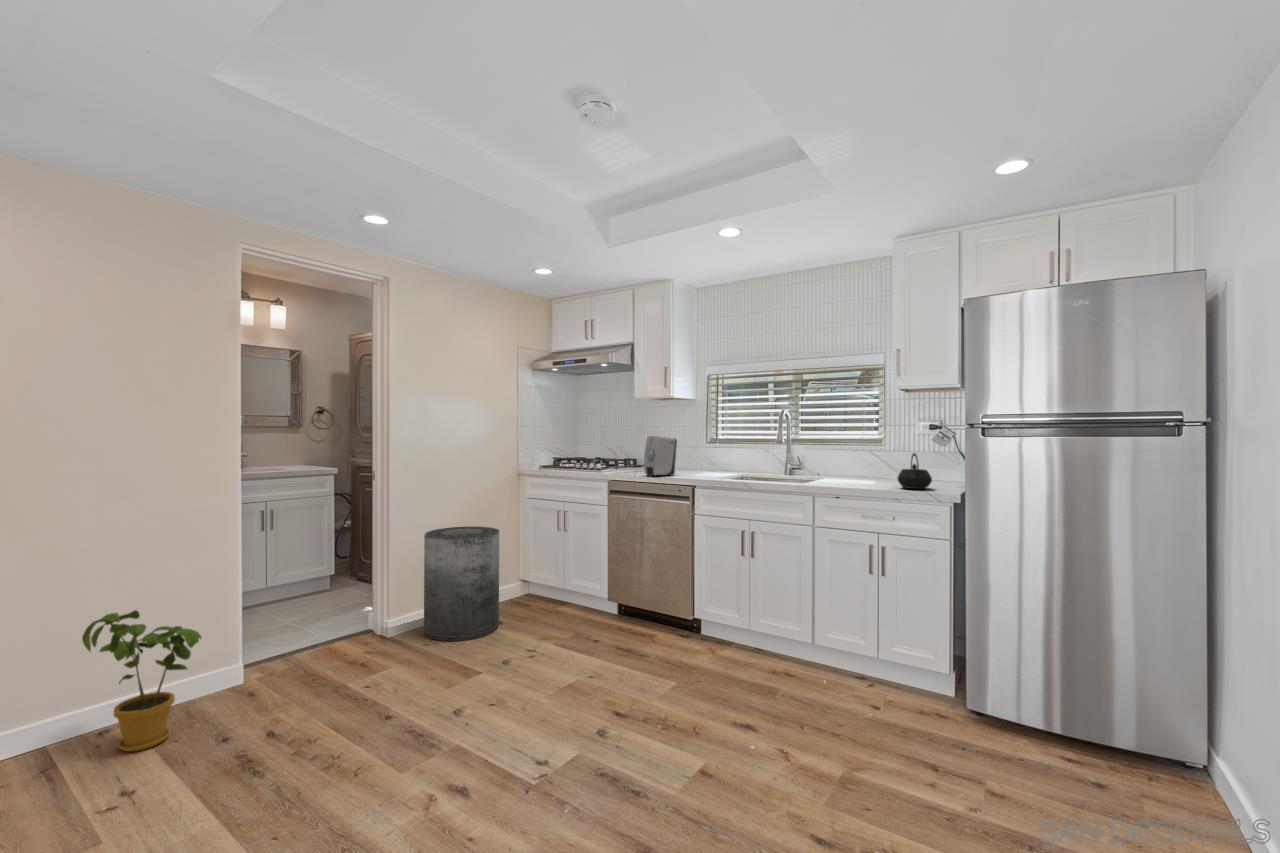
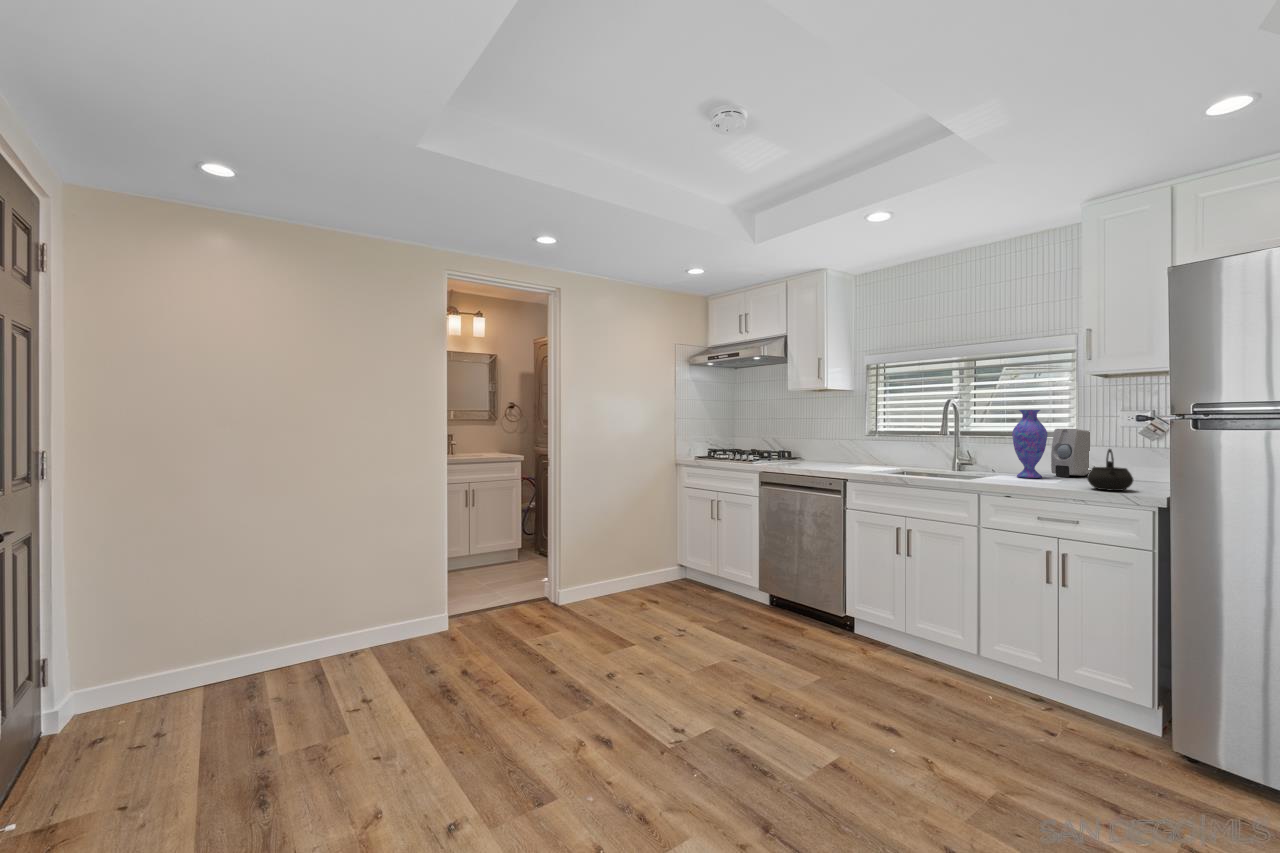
vase: none [835,419,862,480] -> present [1012,410,1047,478]
soap dispenser: present [644,436,677,476] -> present [1051,429,1091,477]
trash can: present [424,526,499,641] -> none [589,511,655,615]
house plant: present [82,610,201,752] -> none [339,563,416,672]

